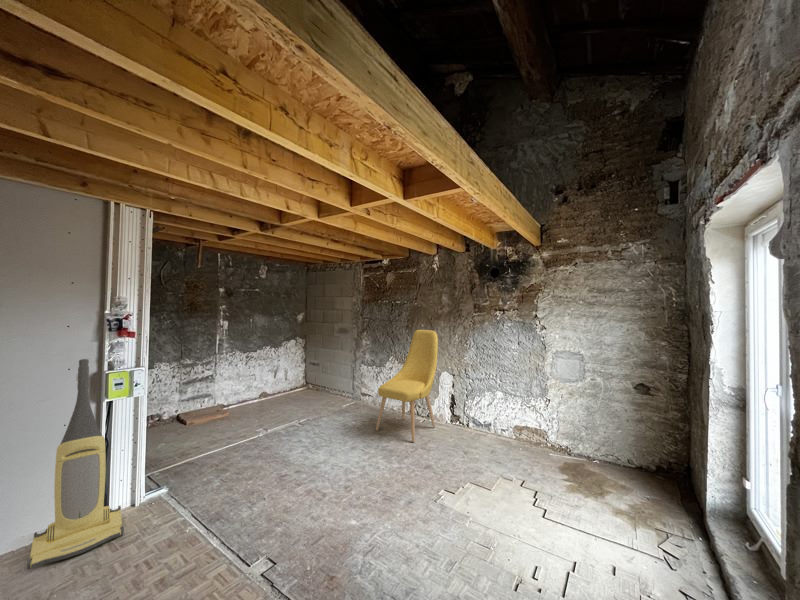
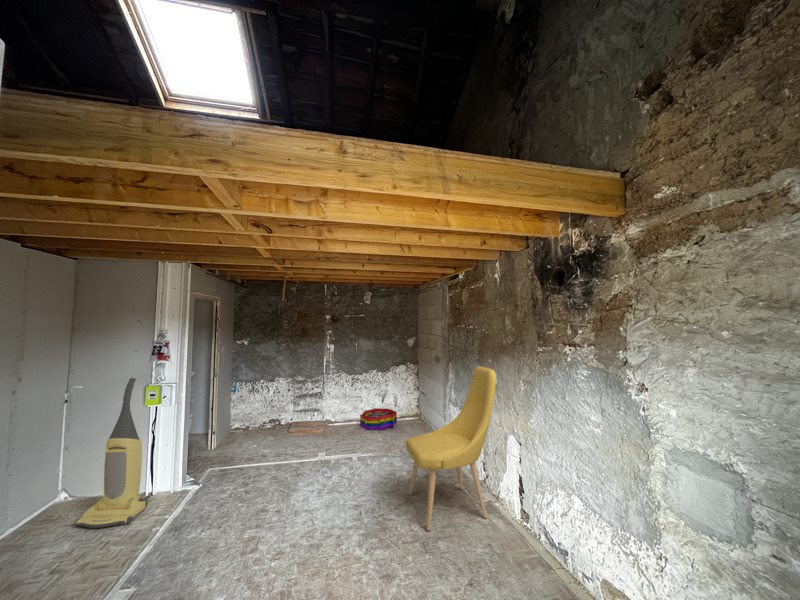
storage bin: none [262,382,299,403] -> present [360,408,397,430]

